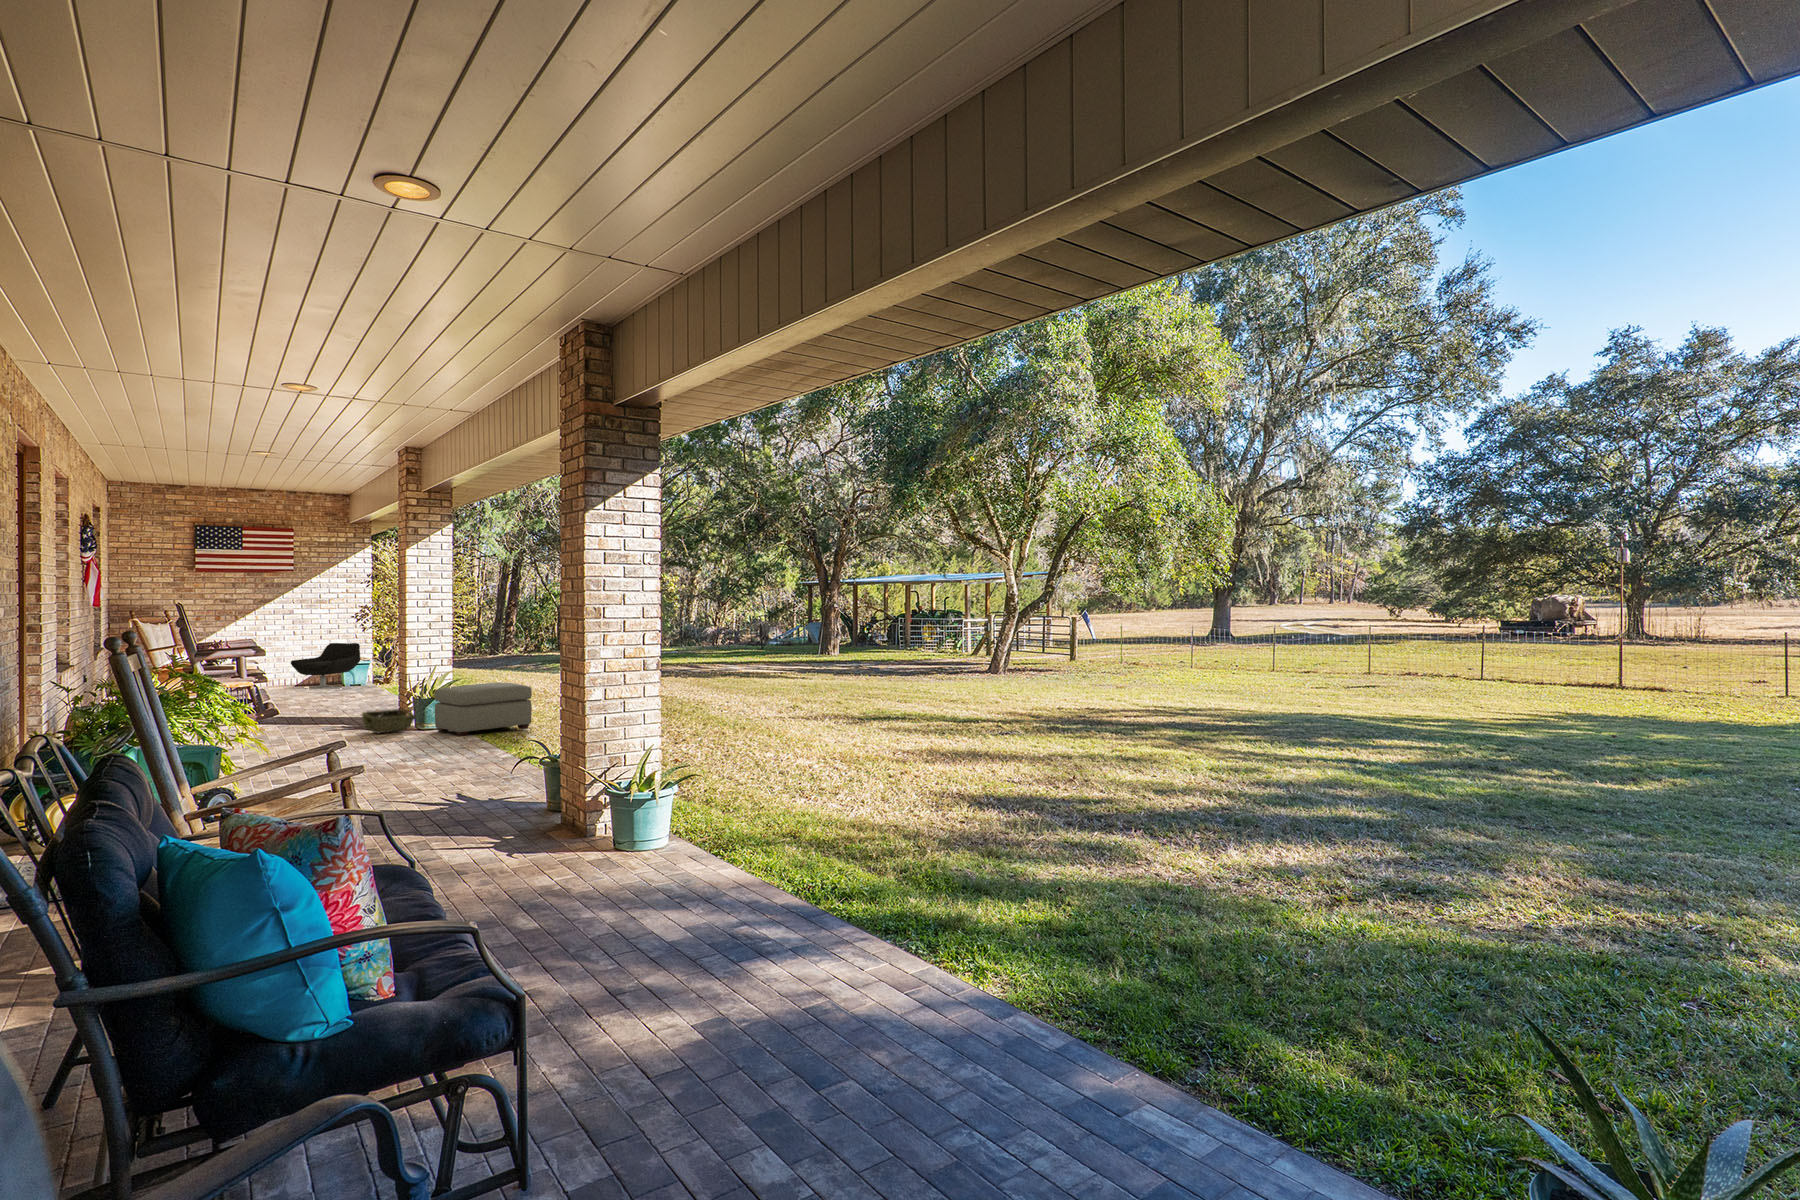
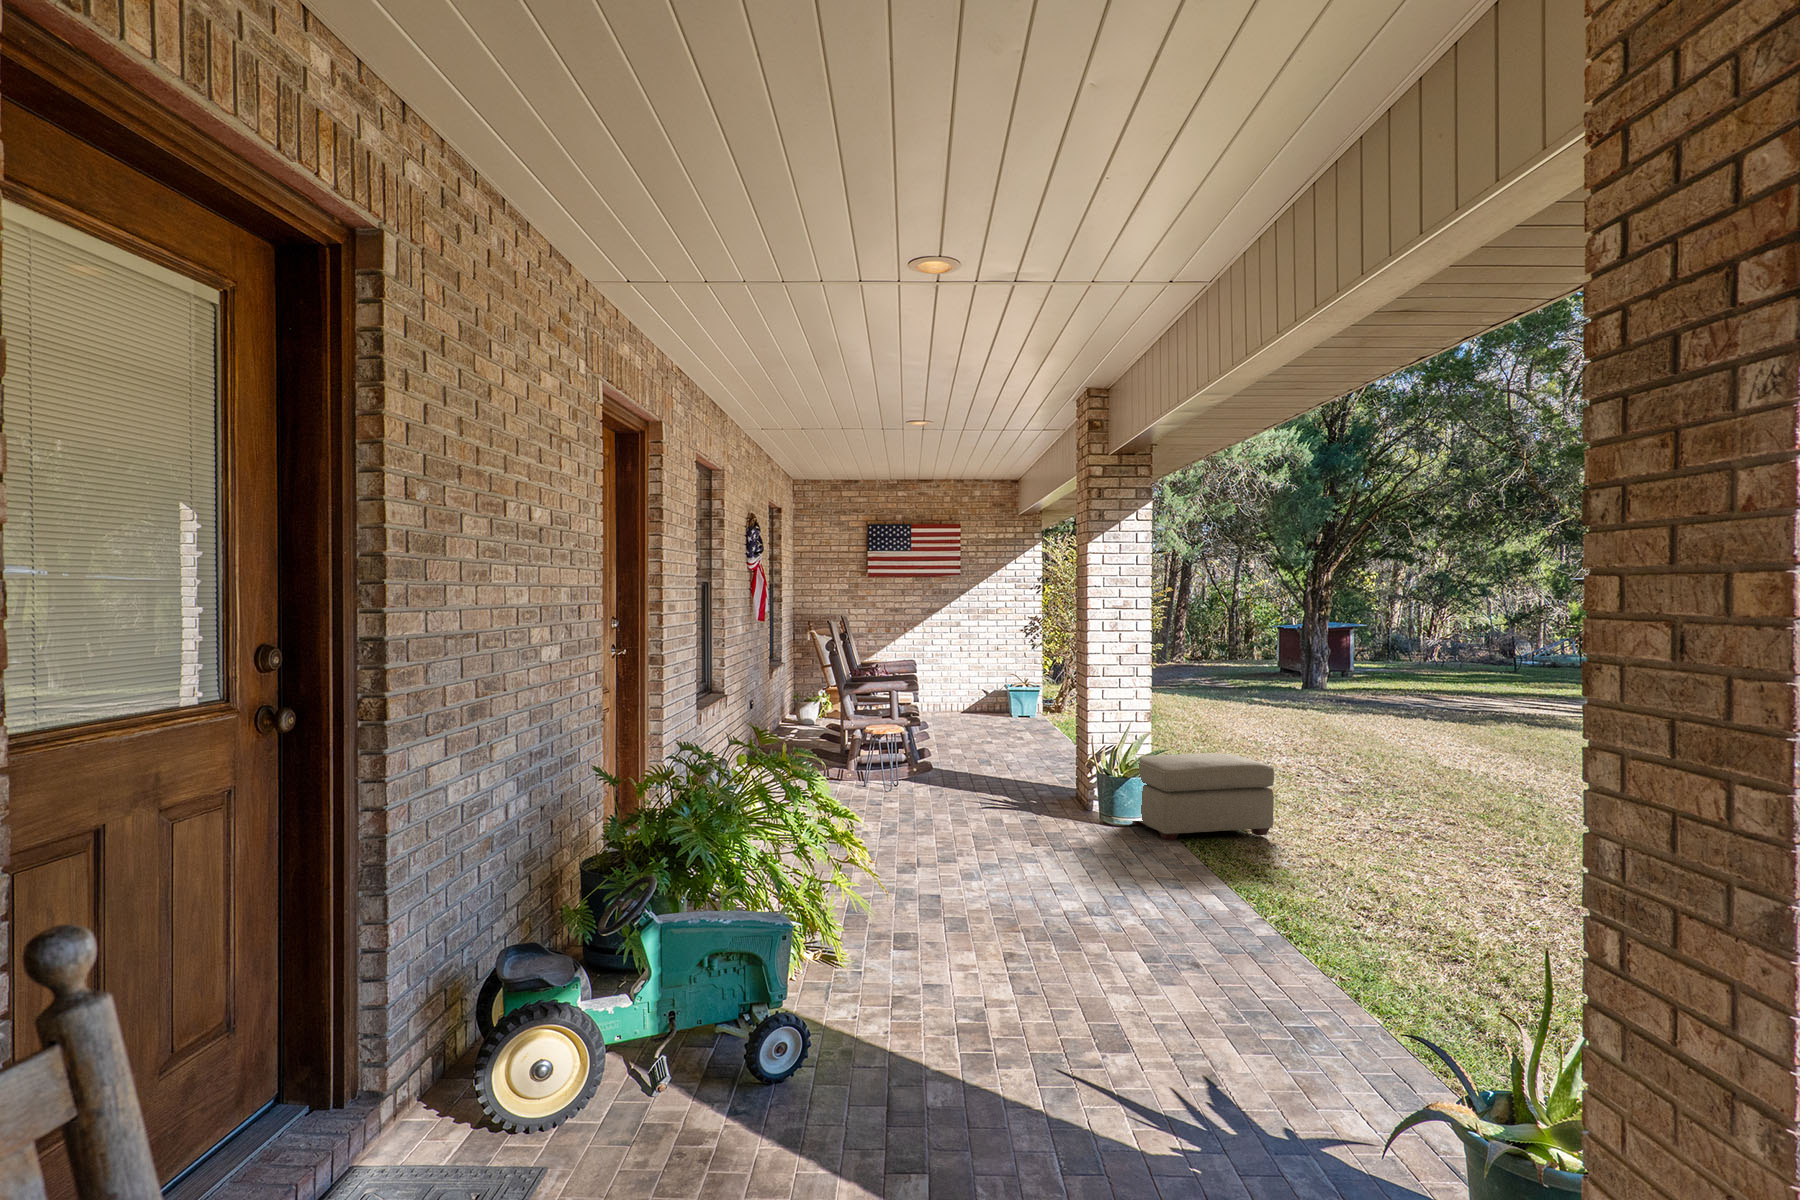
lounge chair: present [291,643,360,689] -> none [957,662,1029,720]
woven basket: present [362,709,416,733] -> none [1030,780,1101,817]

